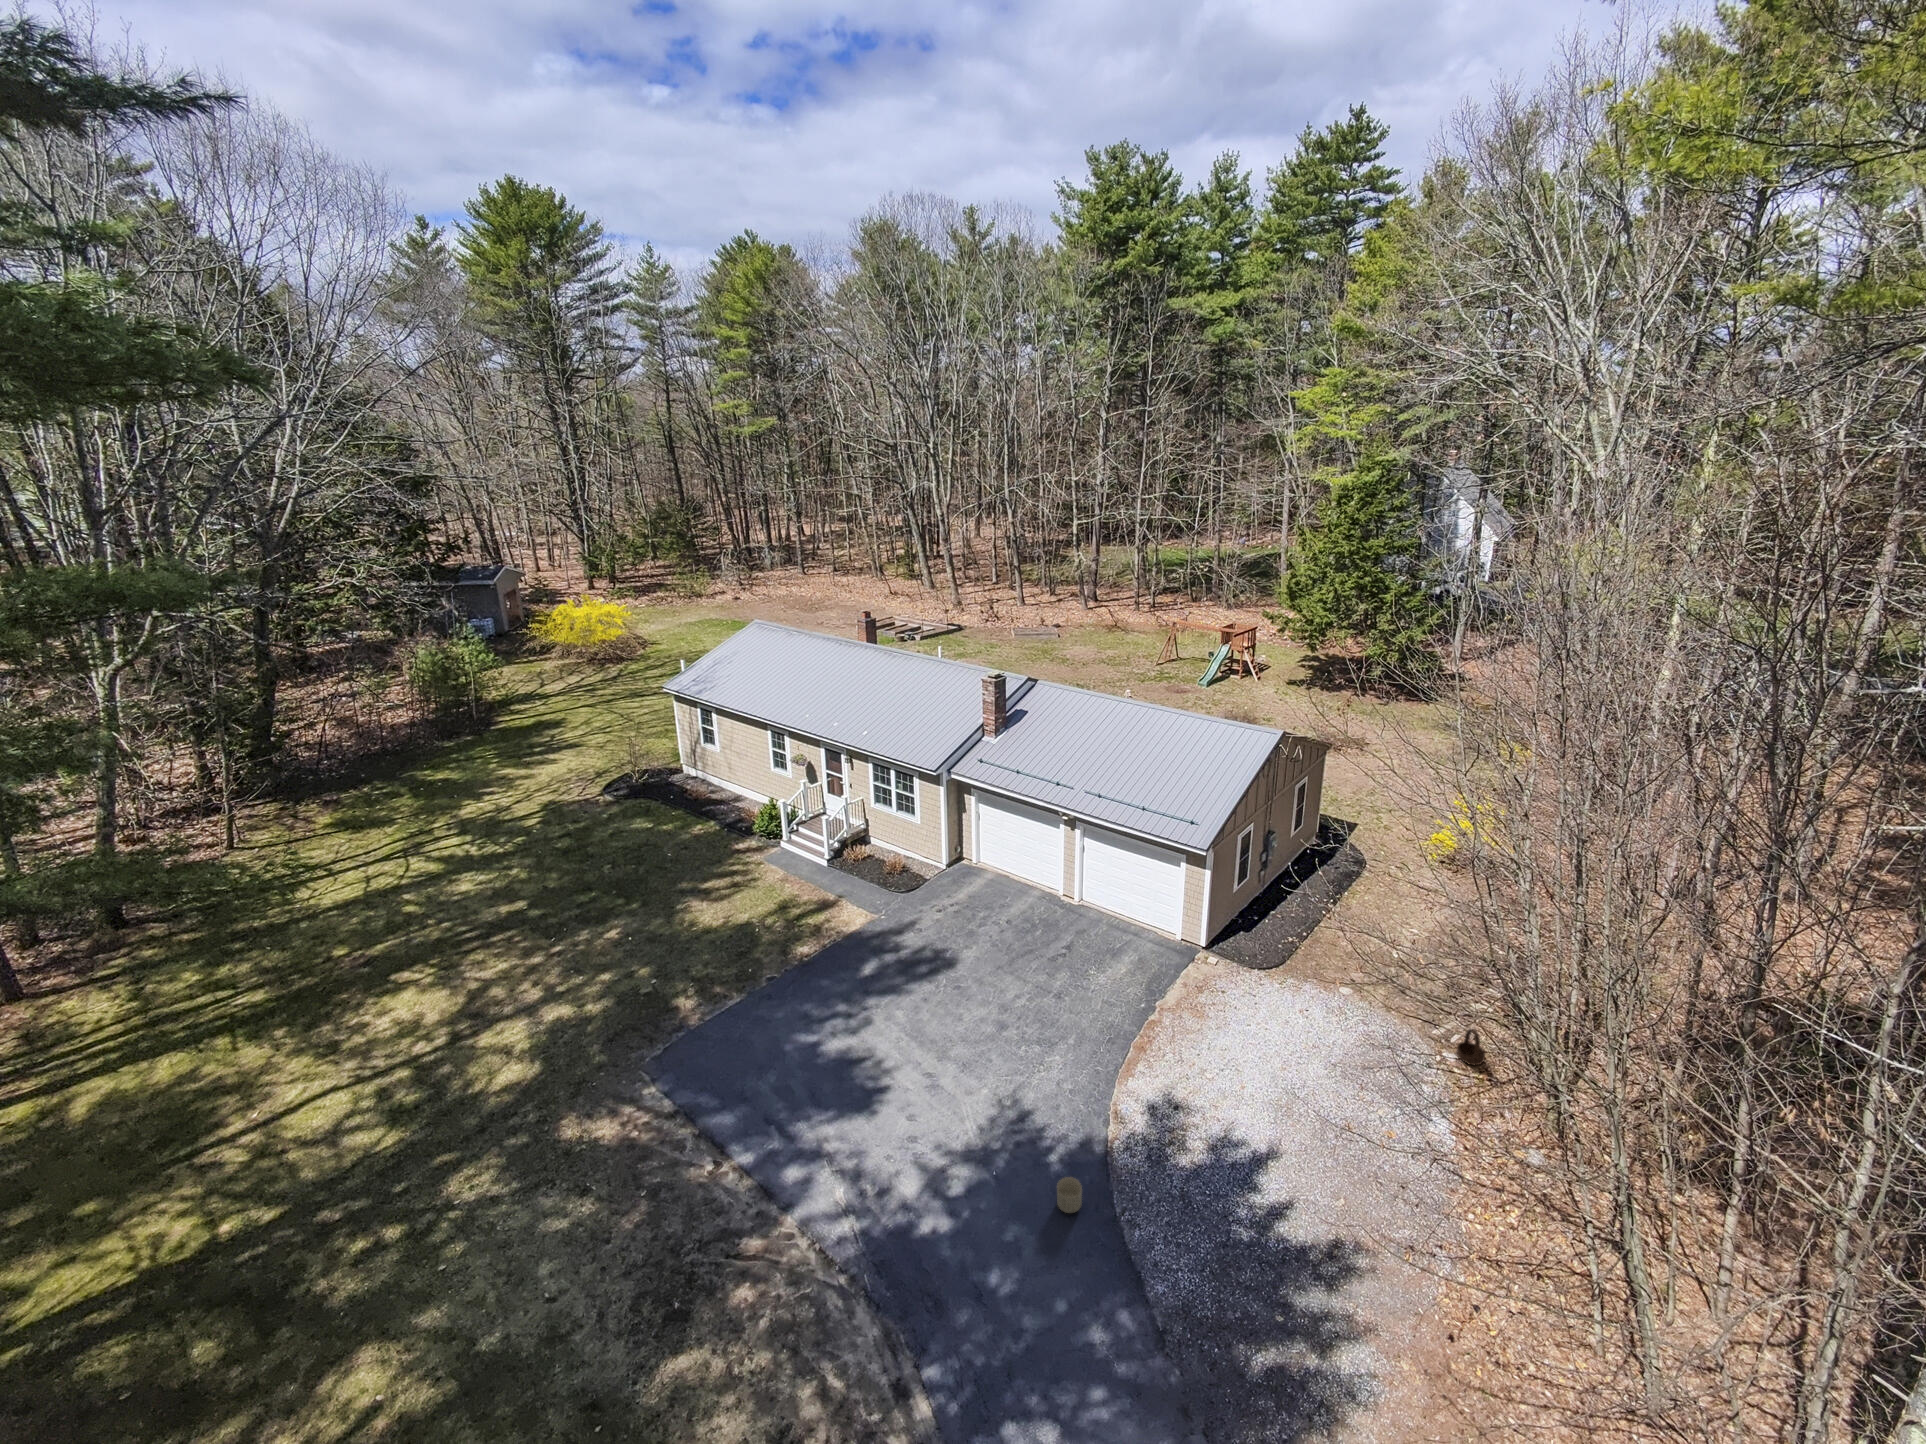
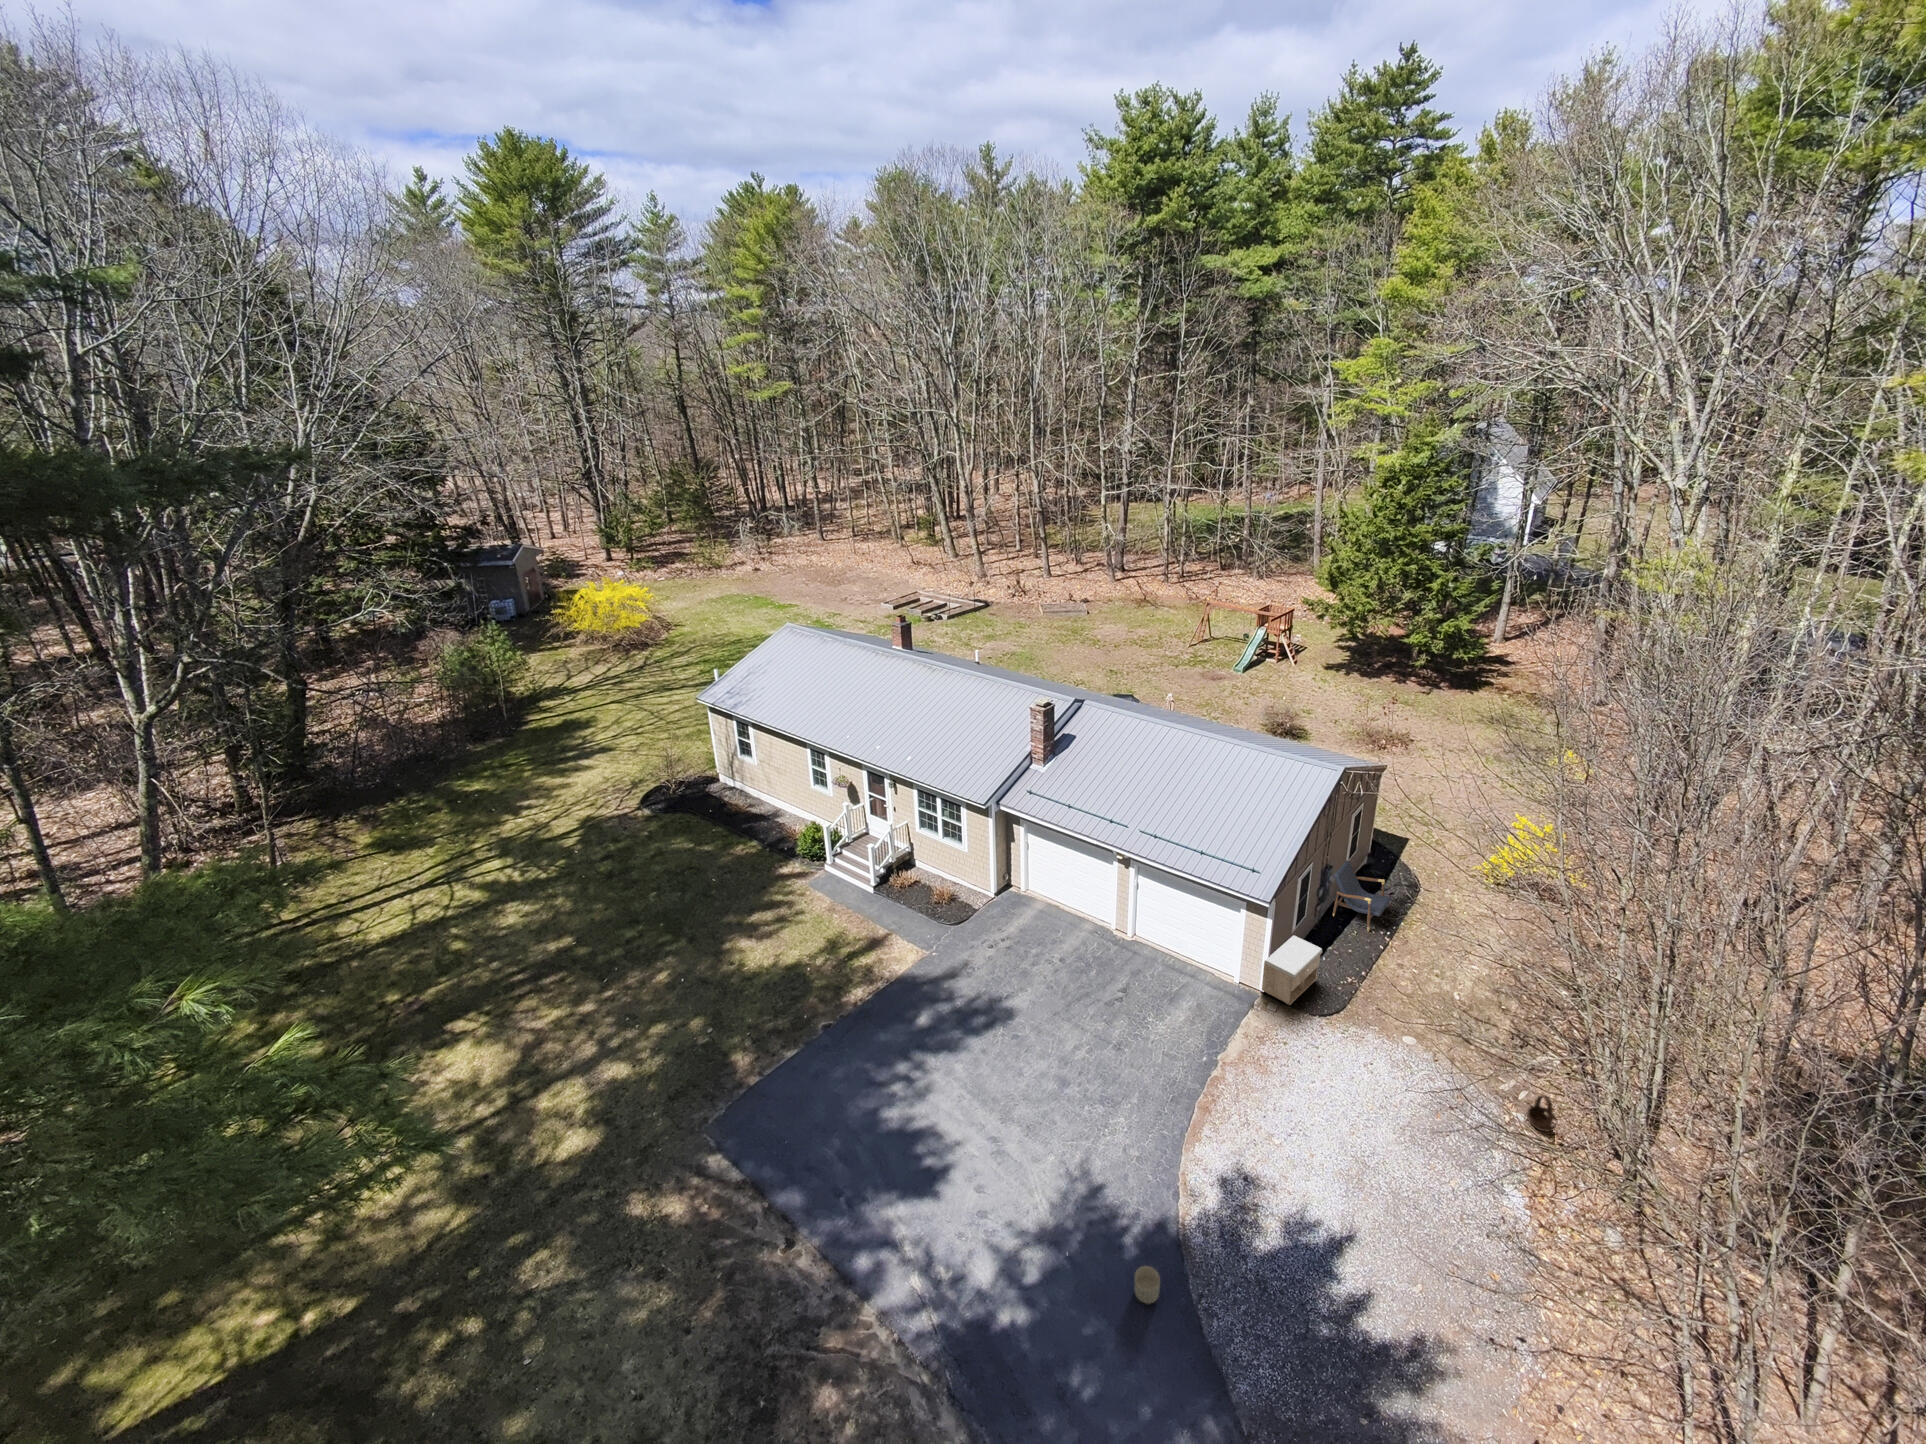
lounge chair: none [1278,830,1334,898] -> present [1333,860,1391,932]
storage bench: none [1203,894,1262,958] -> present [1262,936,1322,1005]

